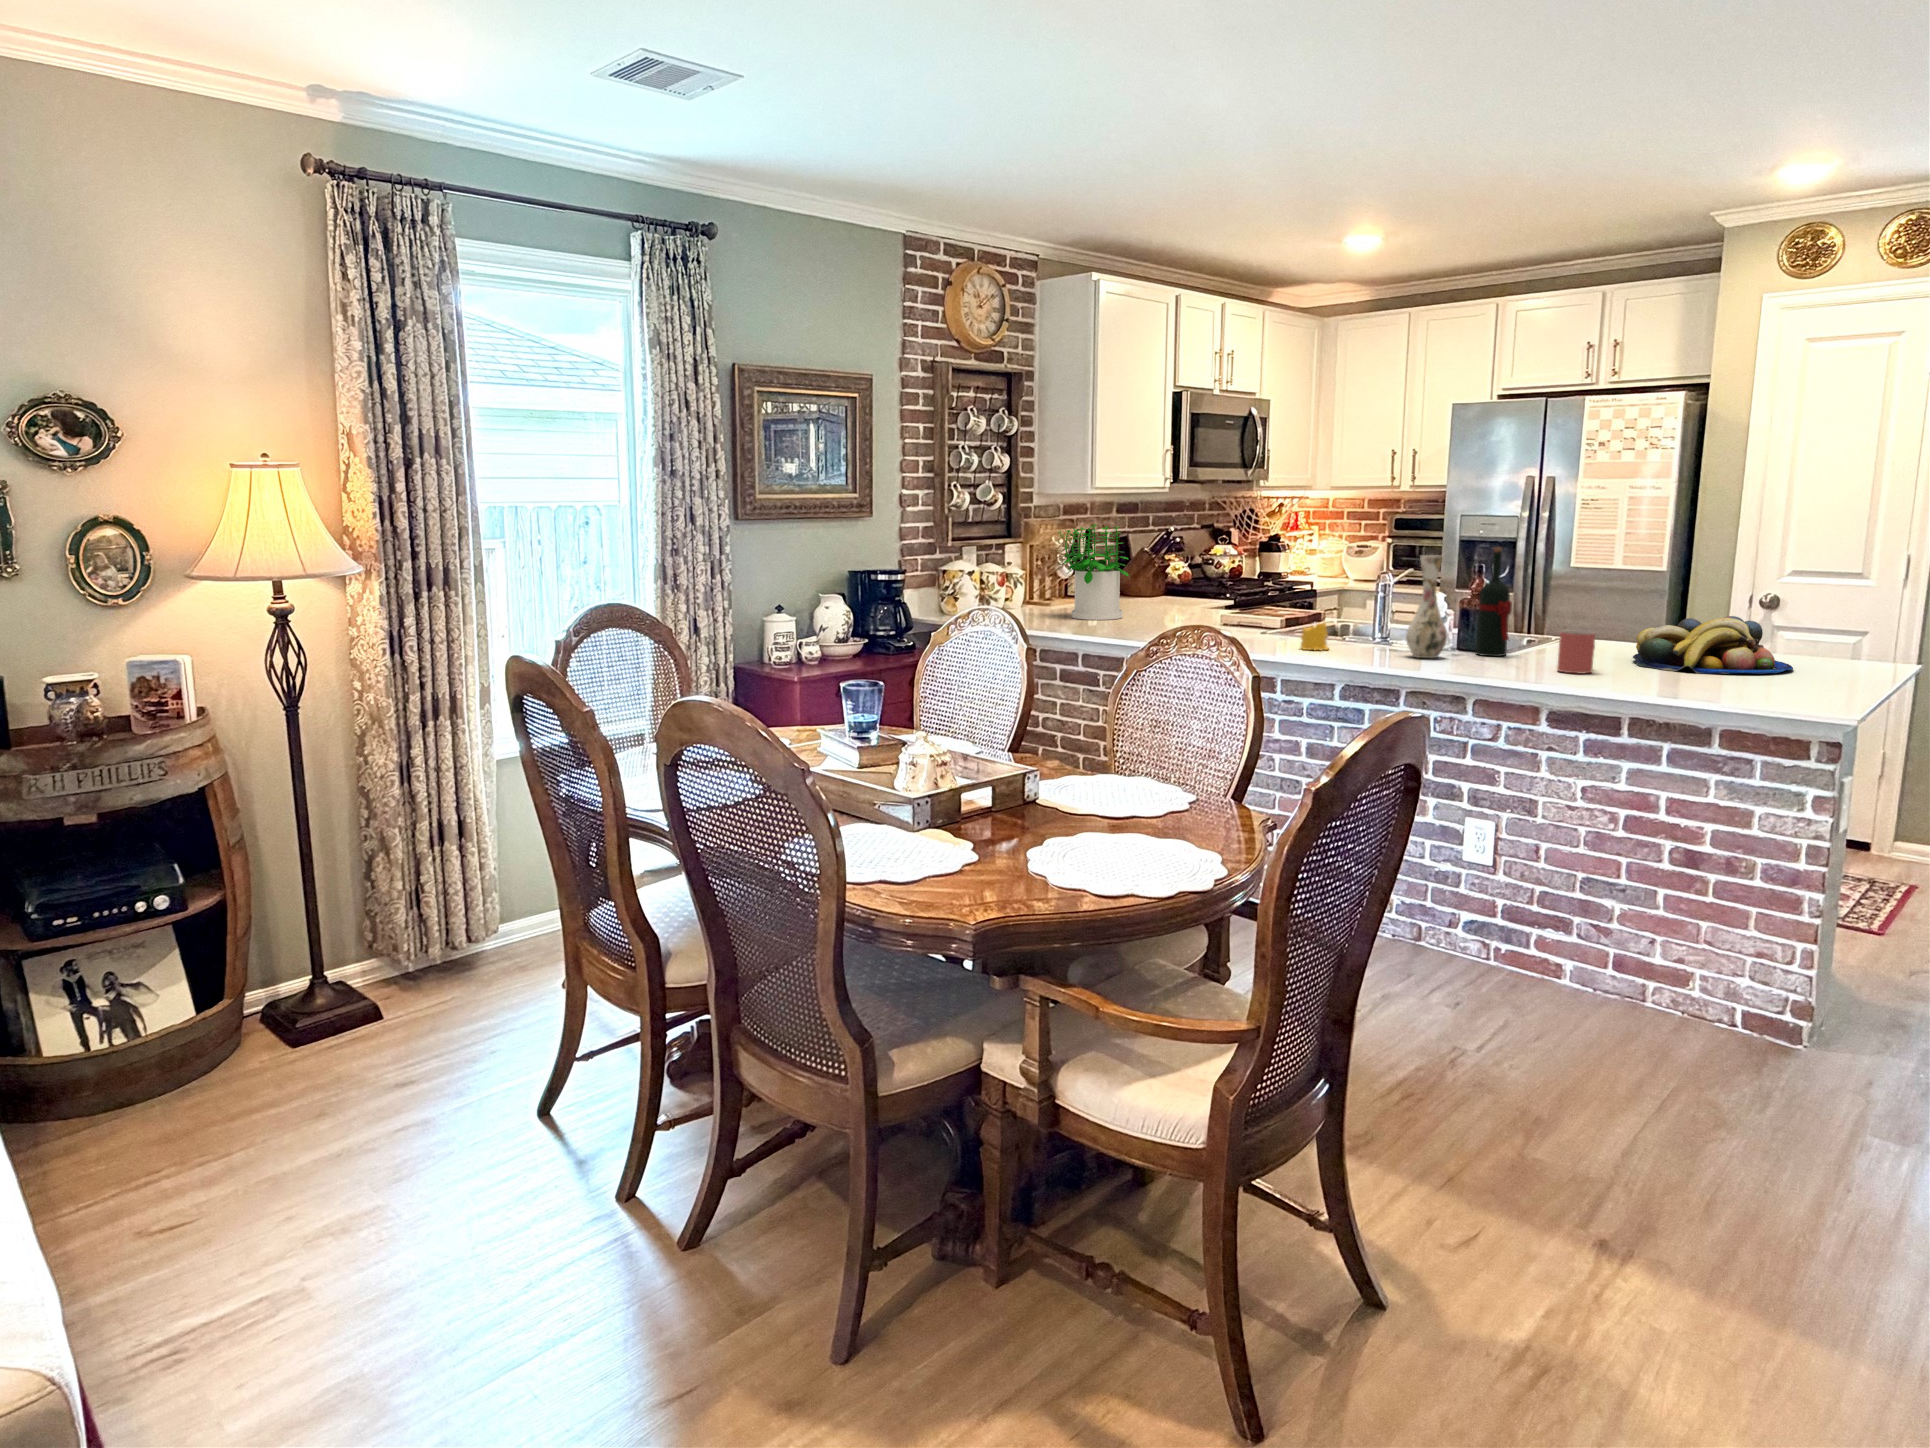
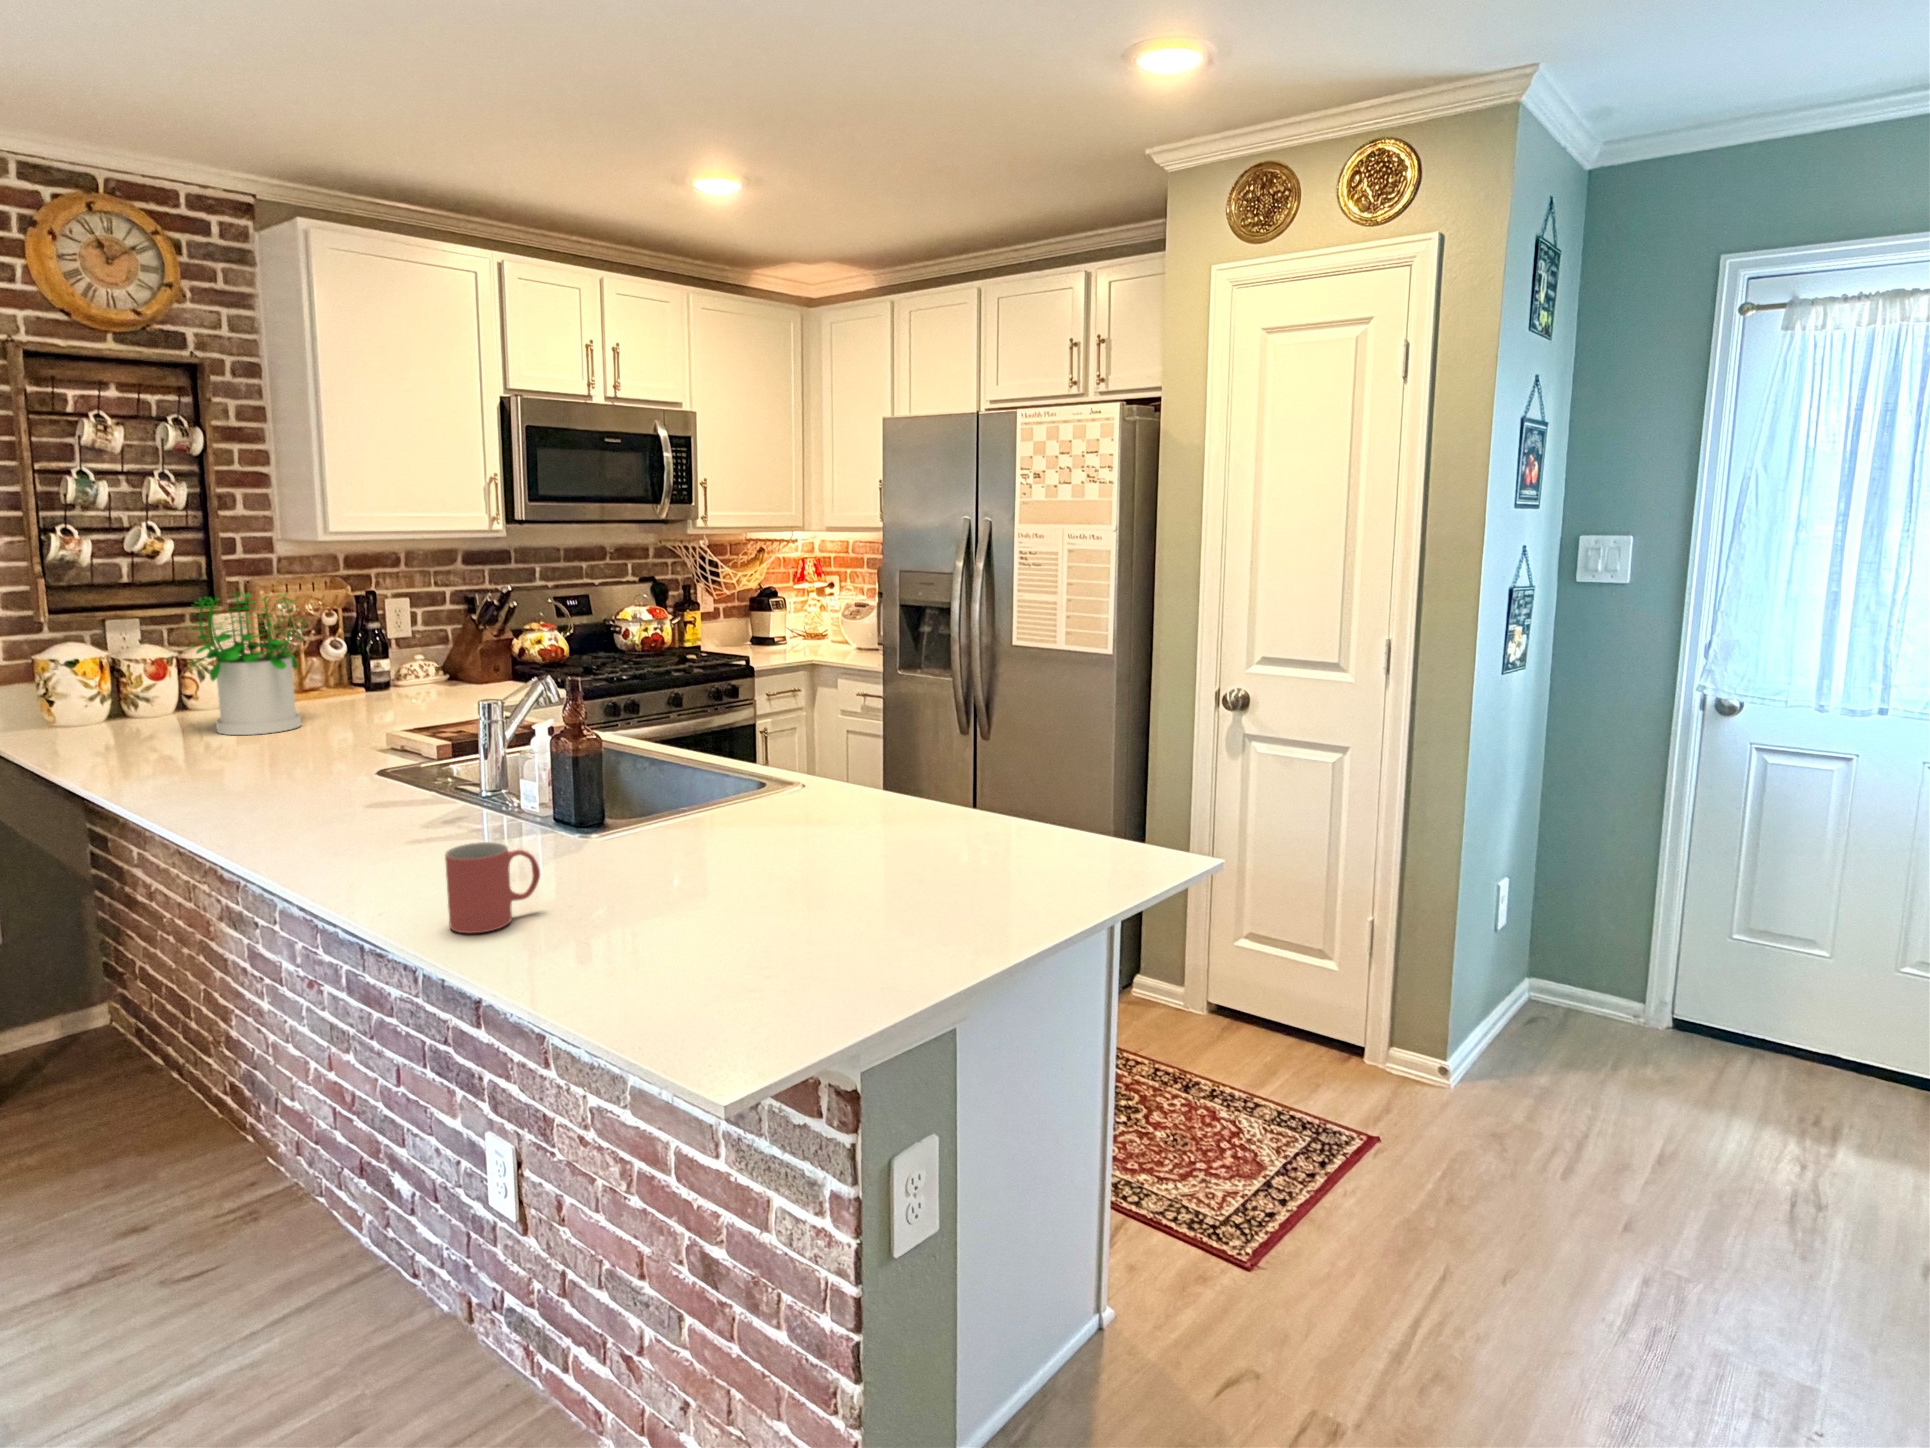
wine bottle: present [1476,547,1512,656] -> none [480,666,537,858]
vase: present [1406,555,1448,658] -> none [333,682,407,867]
fruit bowl: present [1633,616,1793,674] -> none [656,800,912,936]
candle: present [1301,623,1329,650] -> none [244,782,300,836]

